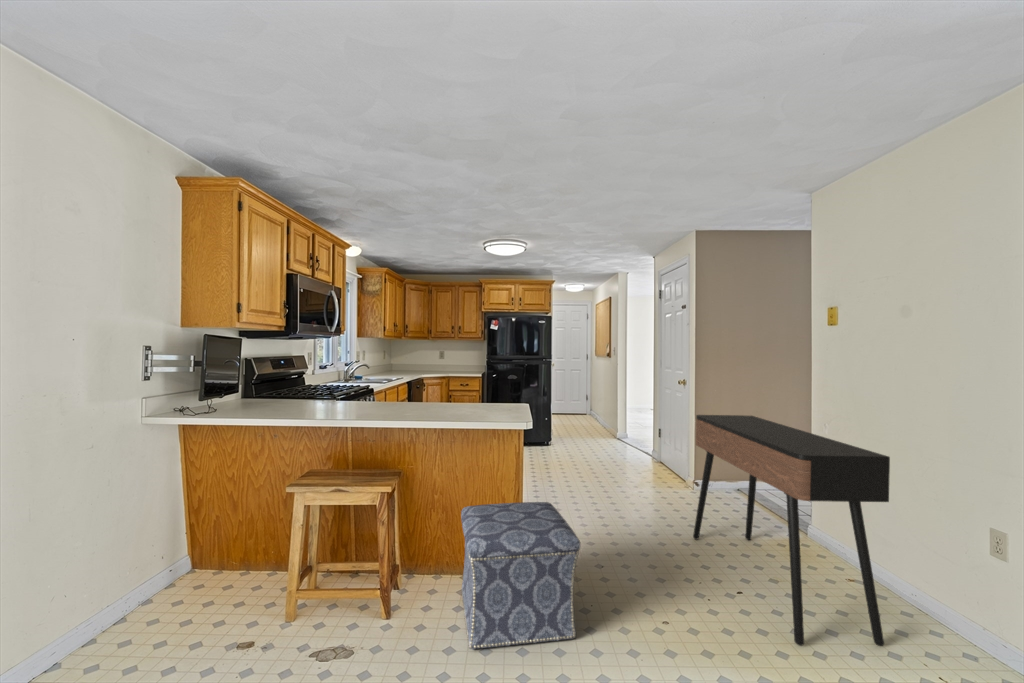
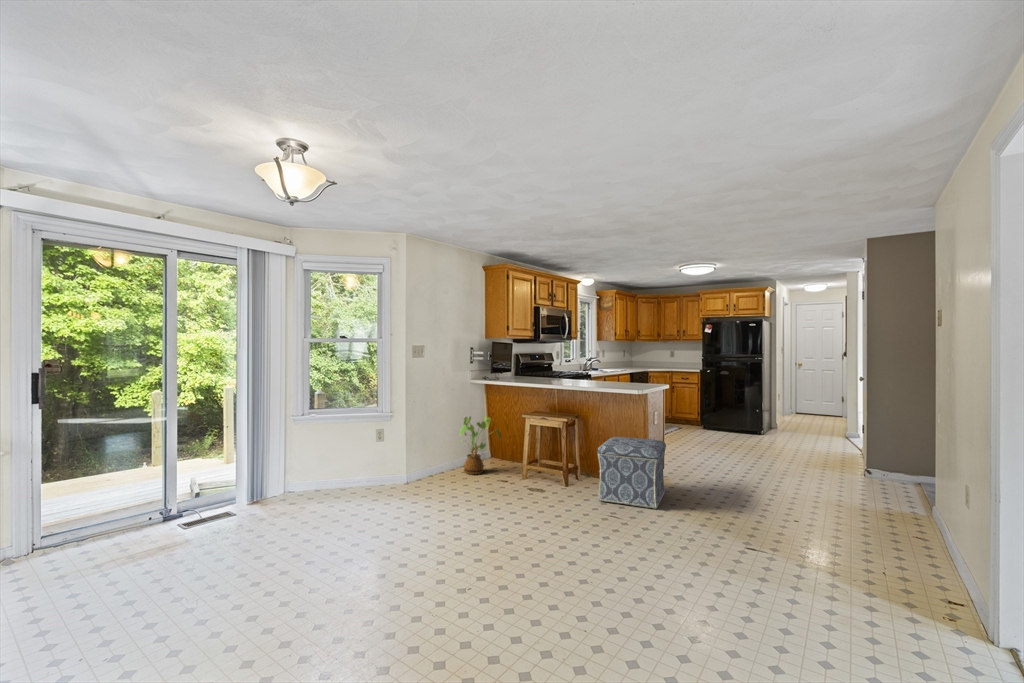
console table: present [693,415,890,646] -> none [799,398,873,553]
house plant: none [109,493,228,644] -> present [460,416,501,475]

